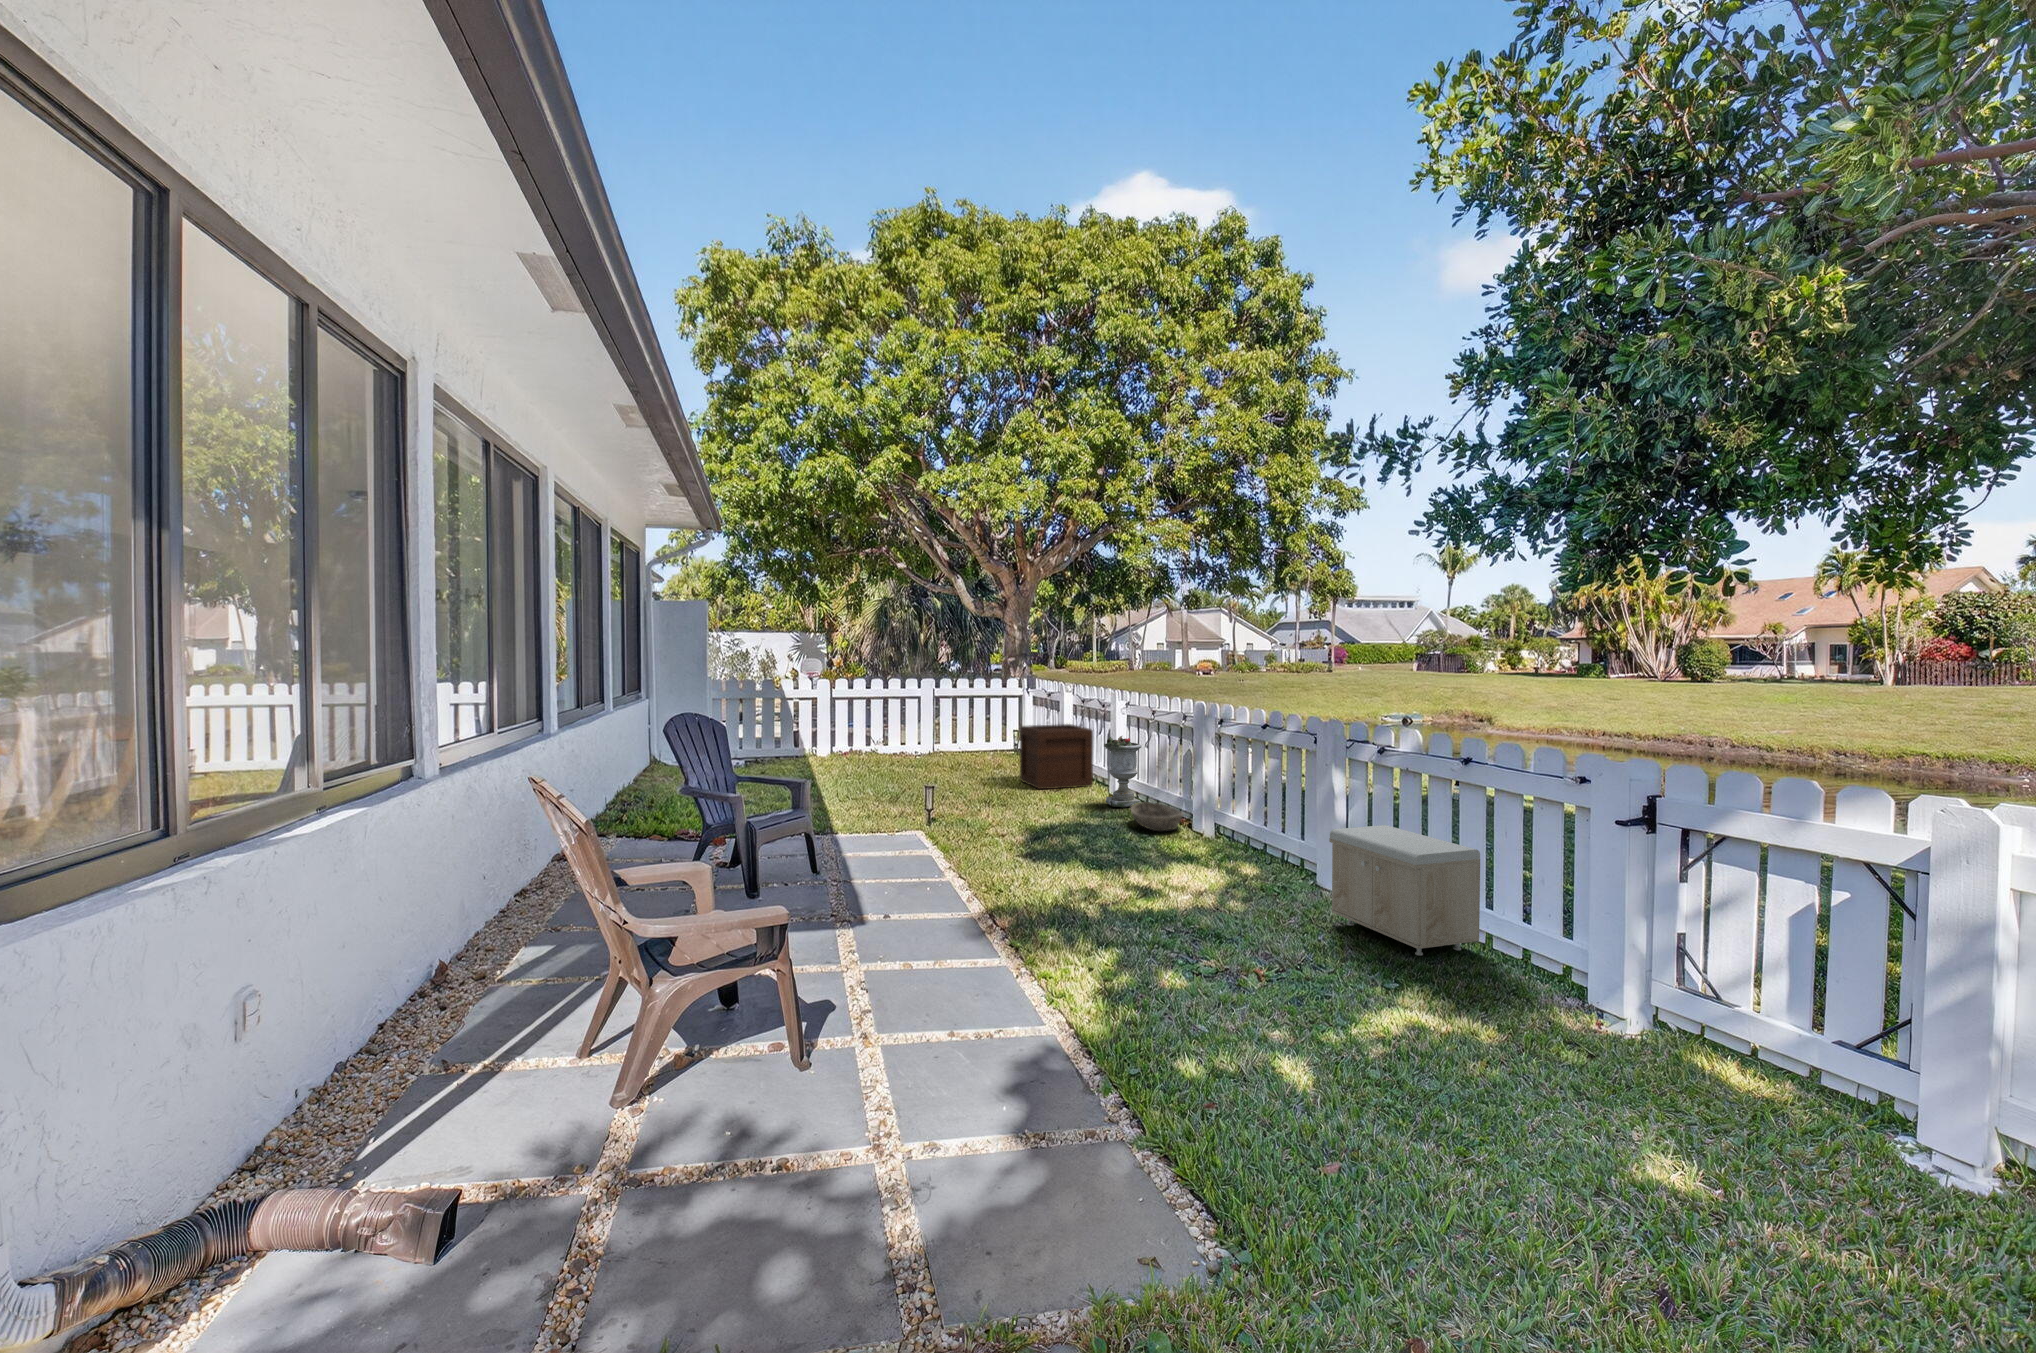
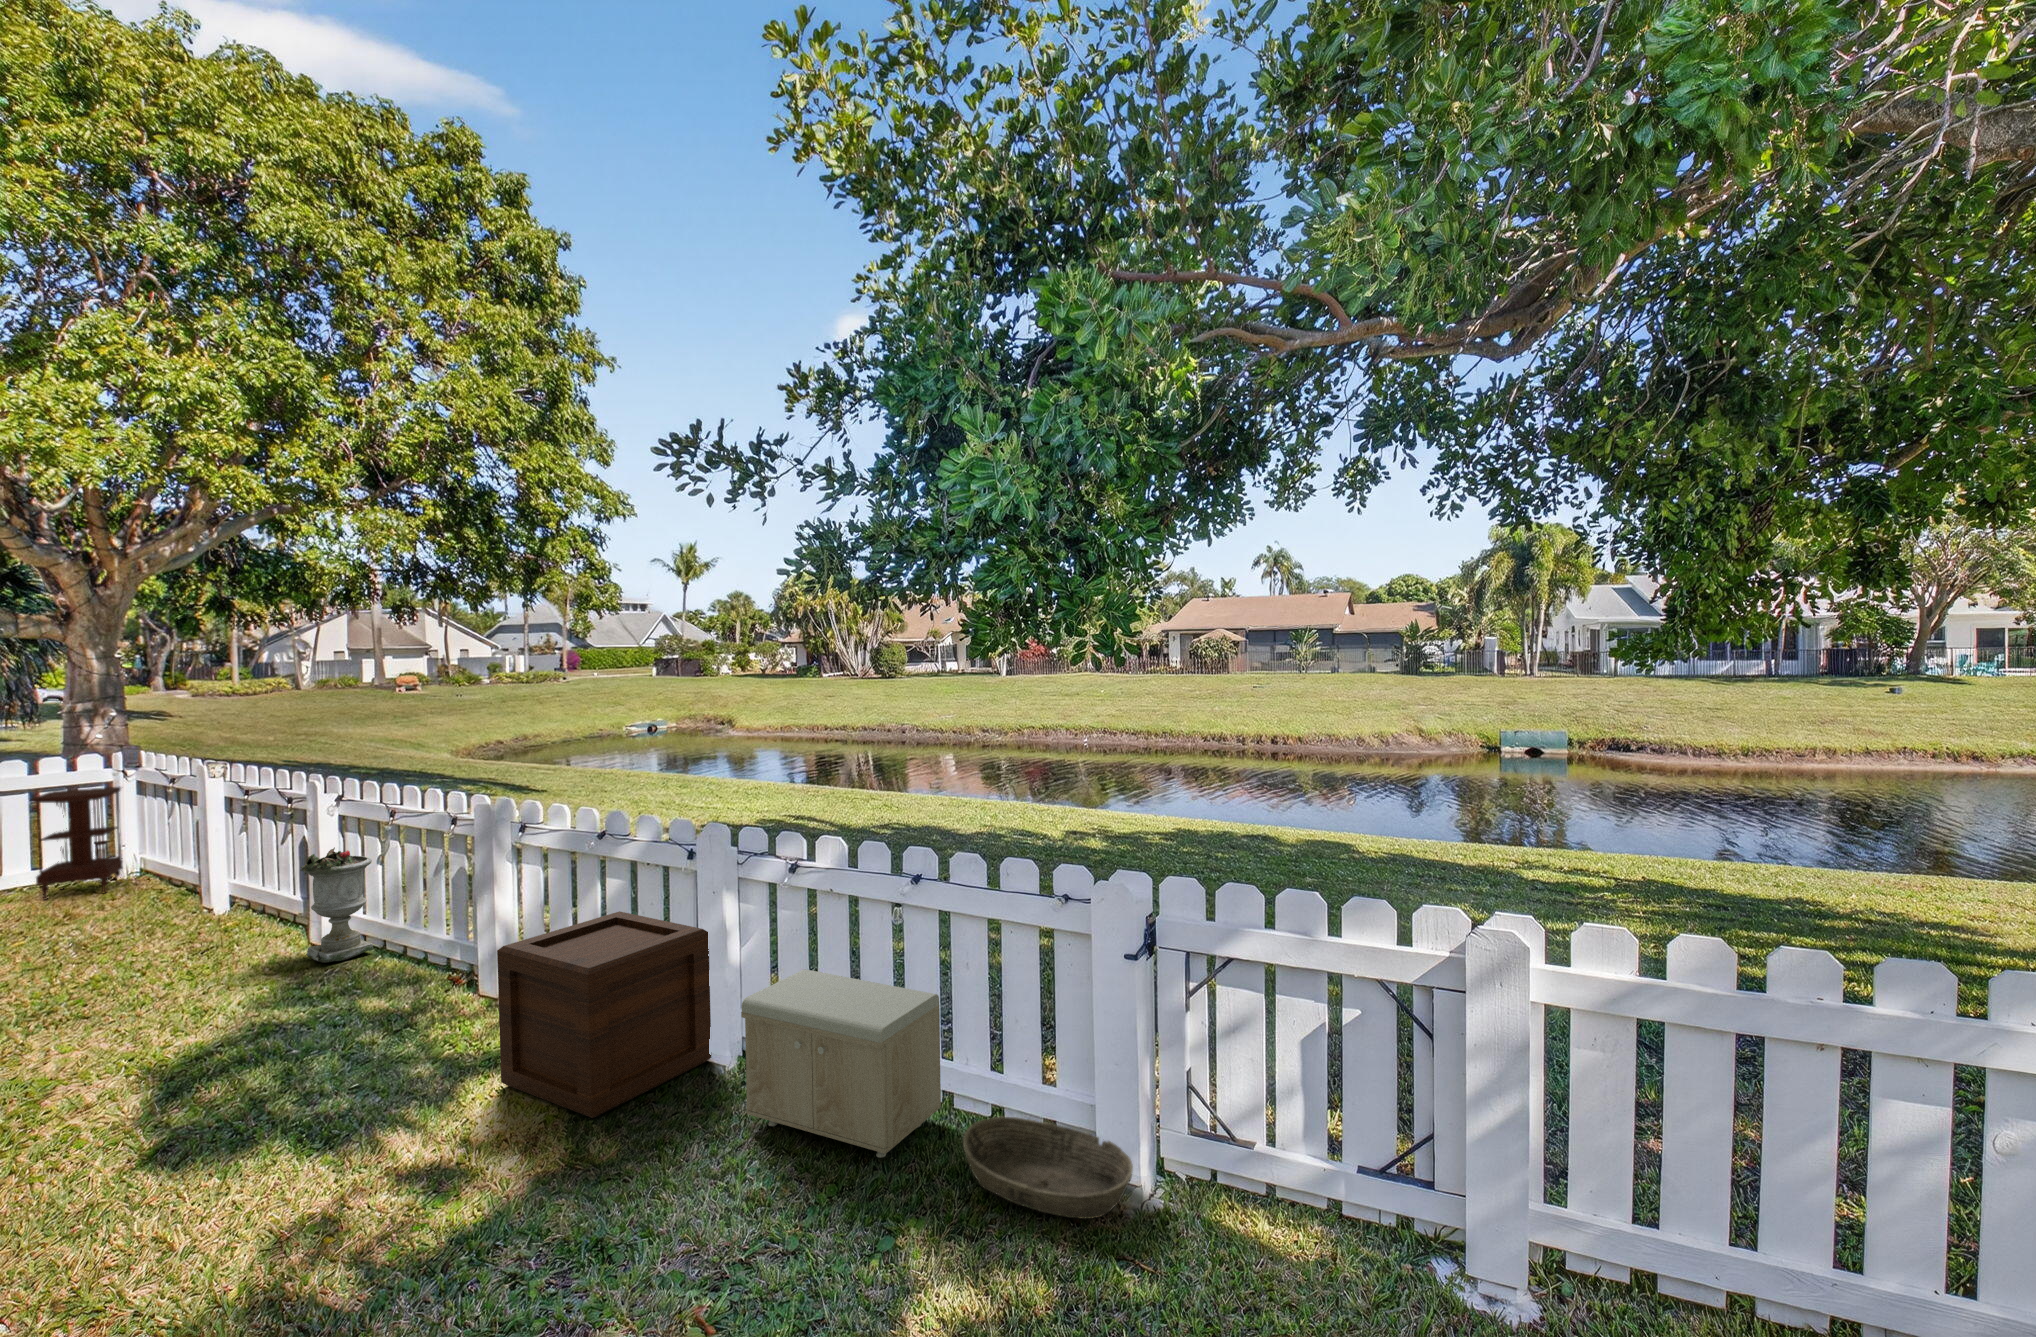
side table: none [986,700,1026,763] -> present [32,787,123,900]
wooden crate: present [1020,724,1093,789] -> present [497,911,711,1118]
basket: present [1131,802,1183,831] -> present [963,1116,1133,1219]

